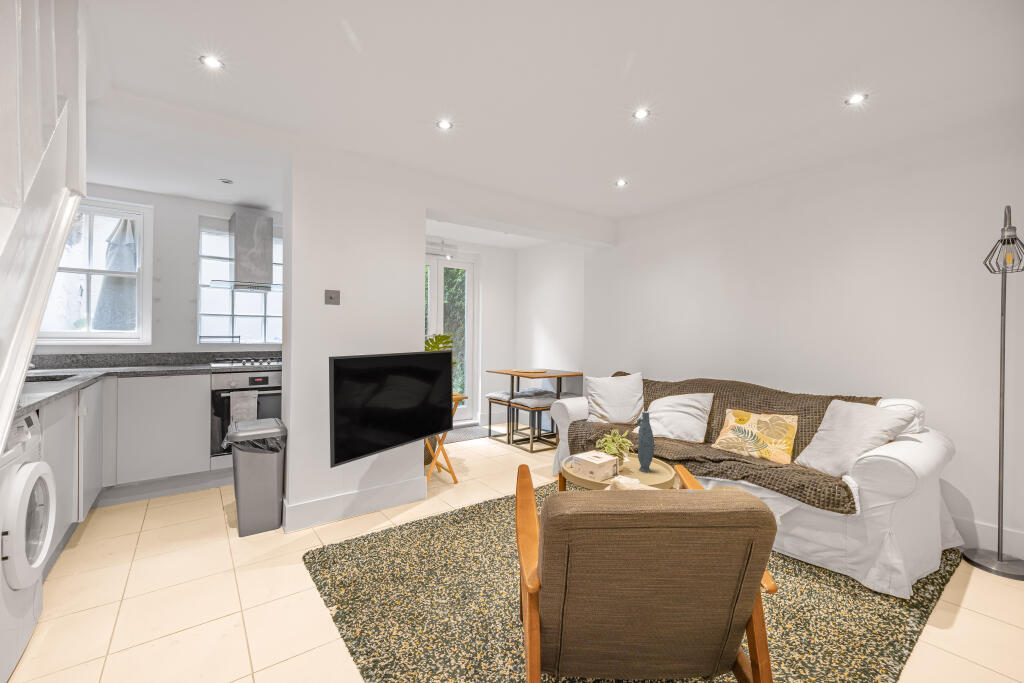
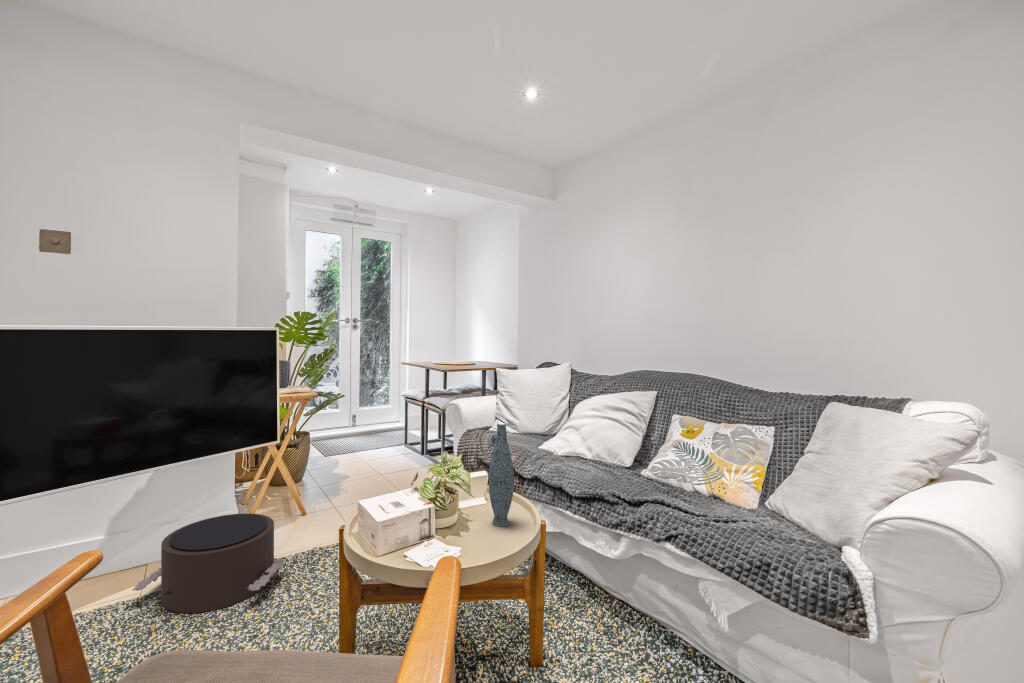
pouf: none [403,475,484,531] -> present [133,513,286,613]

